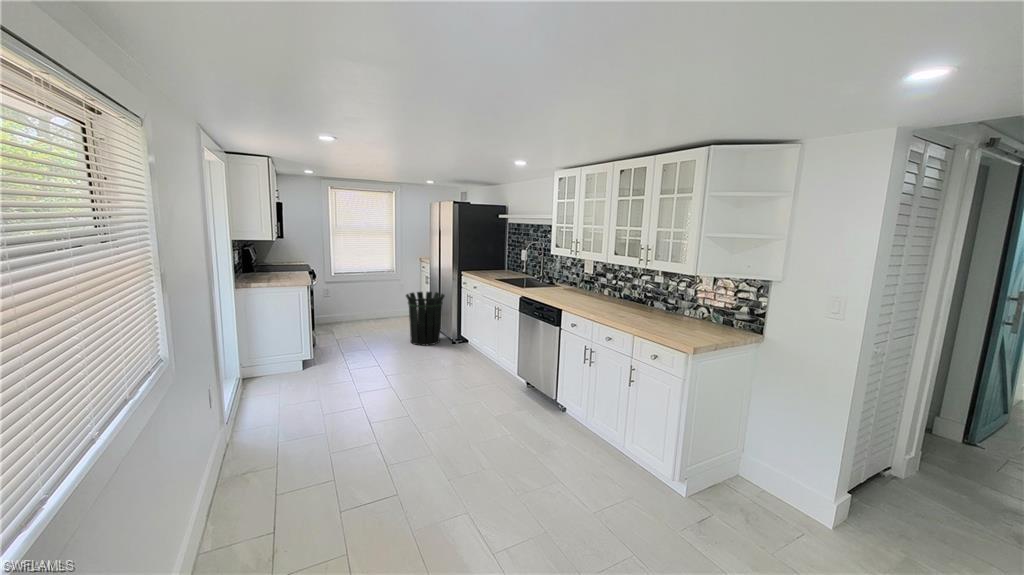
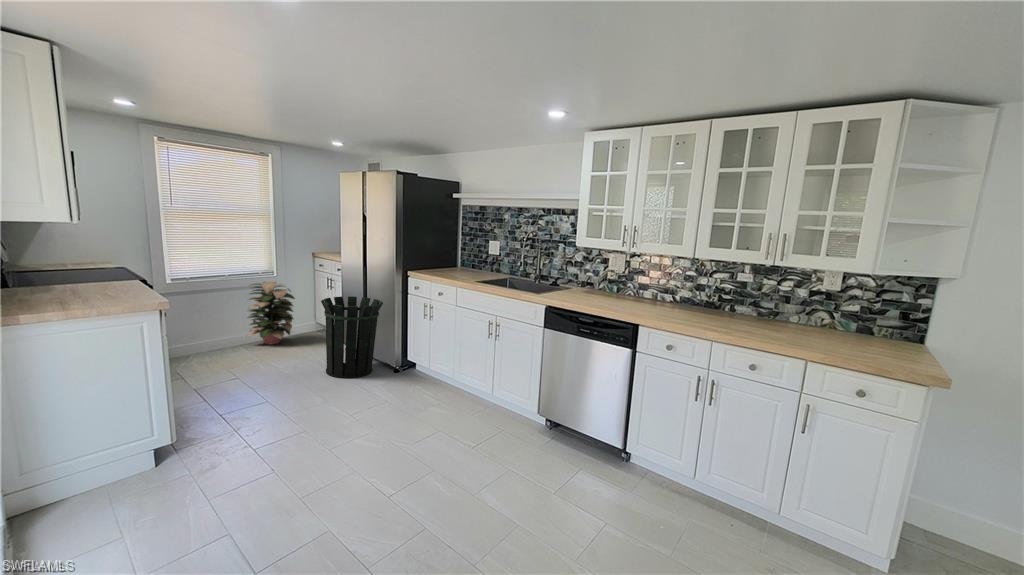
decorative plant: none [374,281,405,323] -> present [247,282,295,345]

